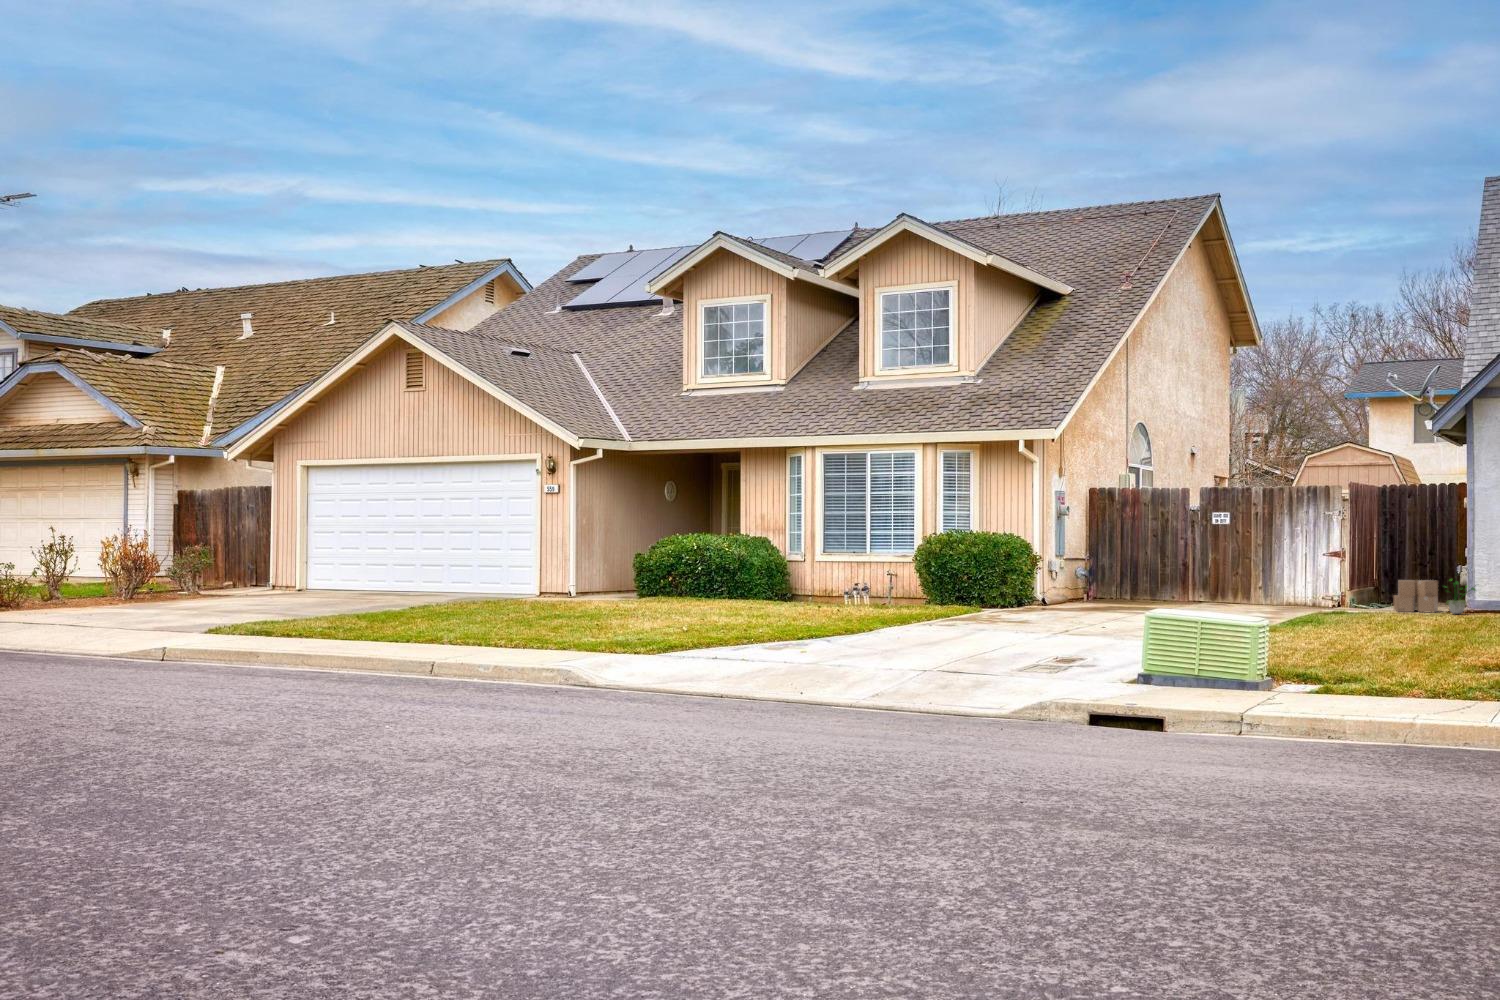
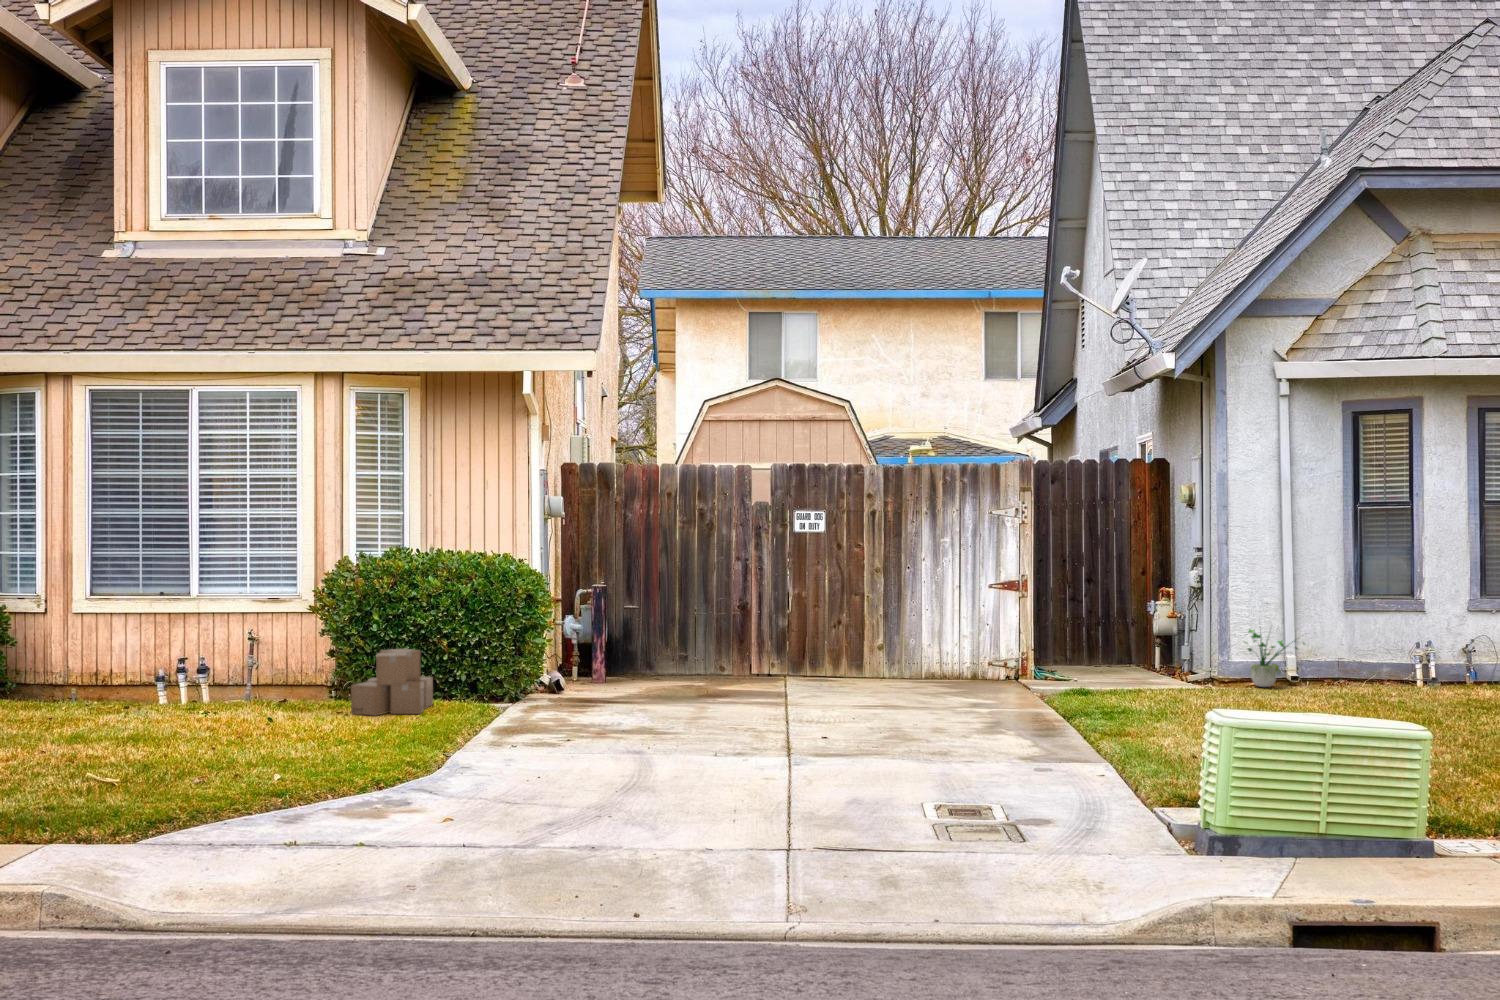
cardboard box: present [1394,580,1438,613] -> present [351,648,433,716]

